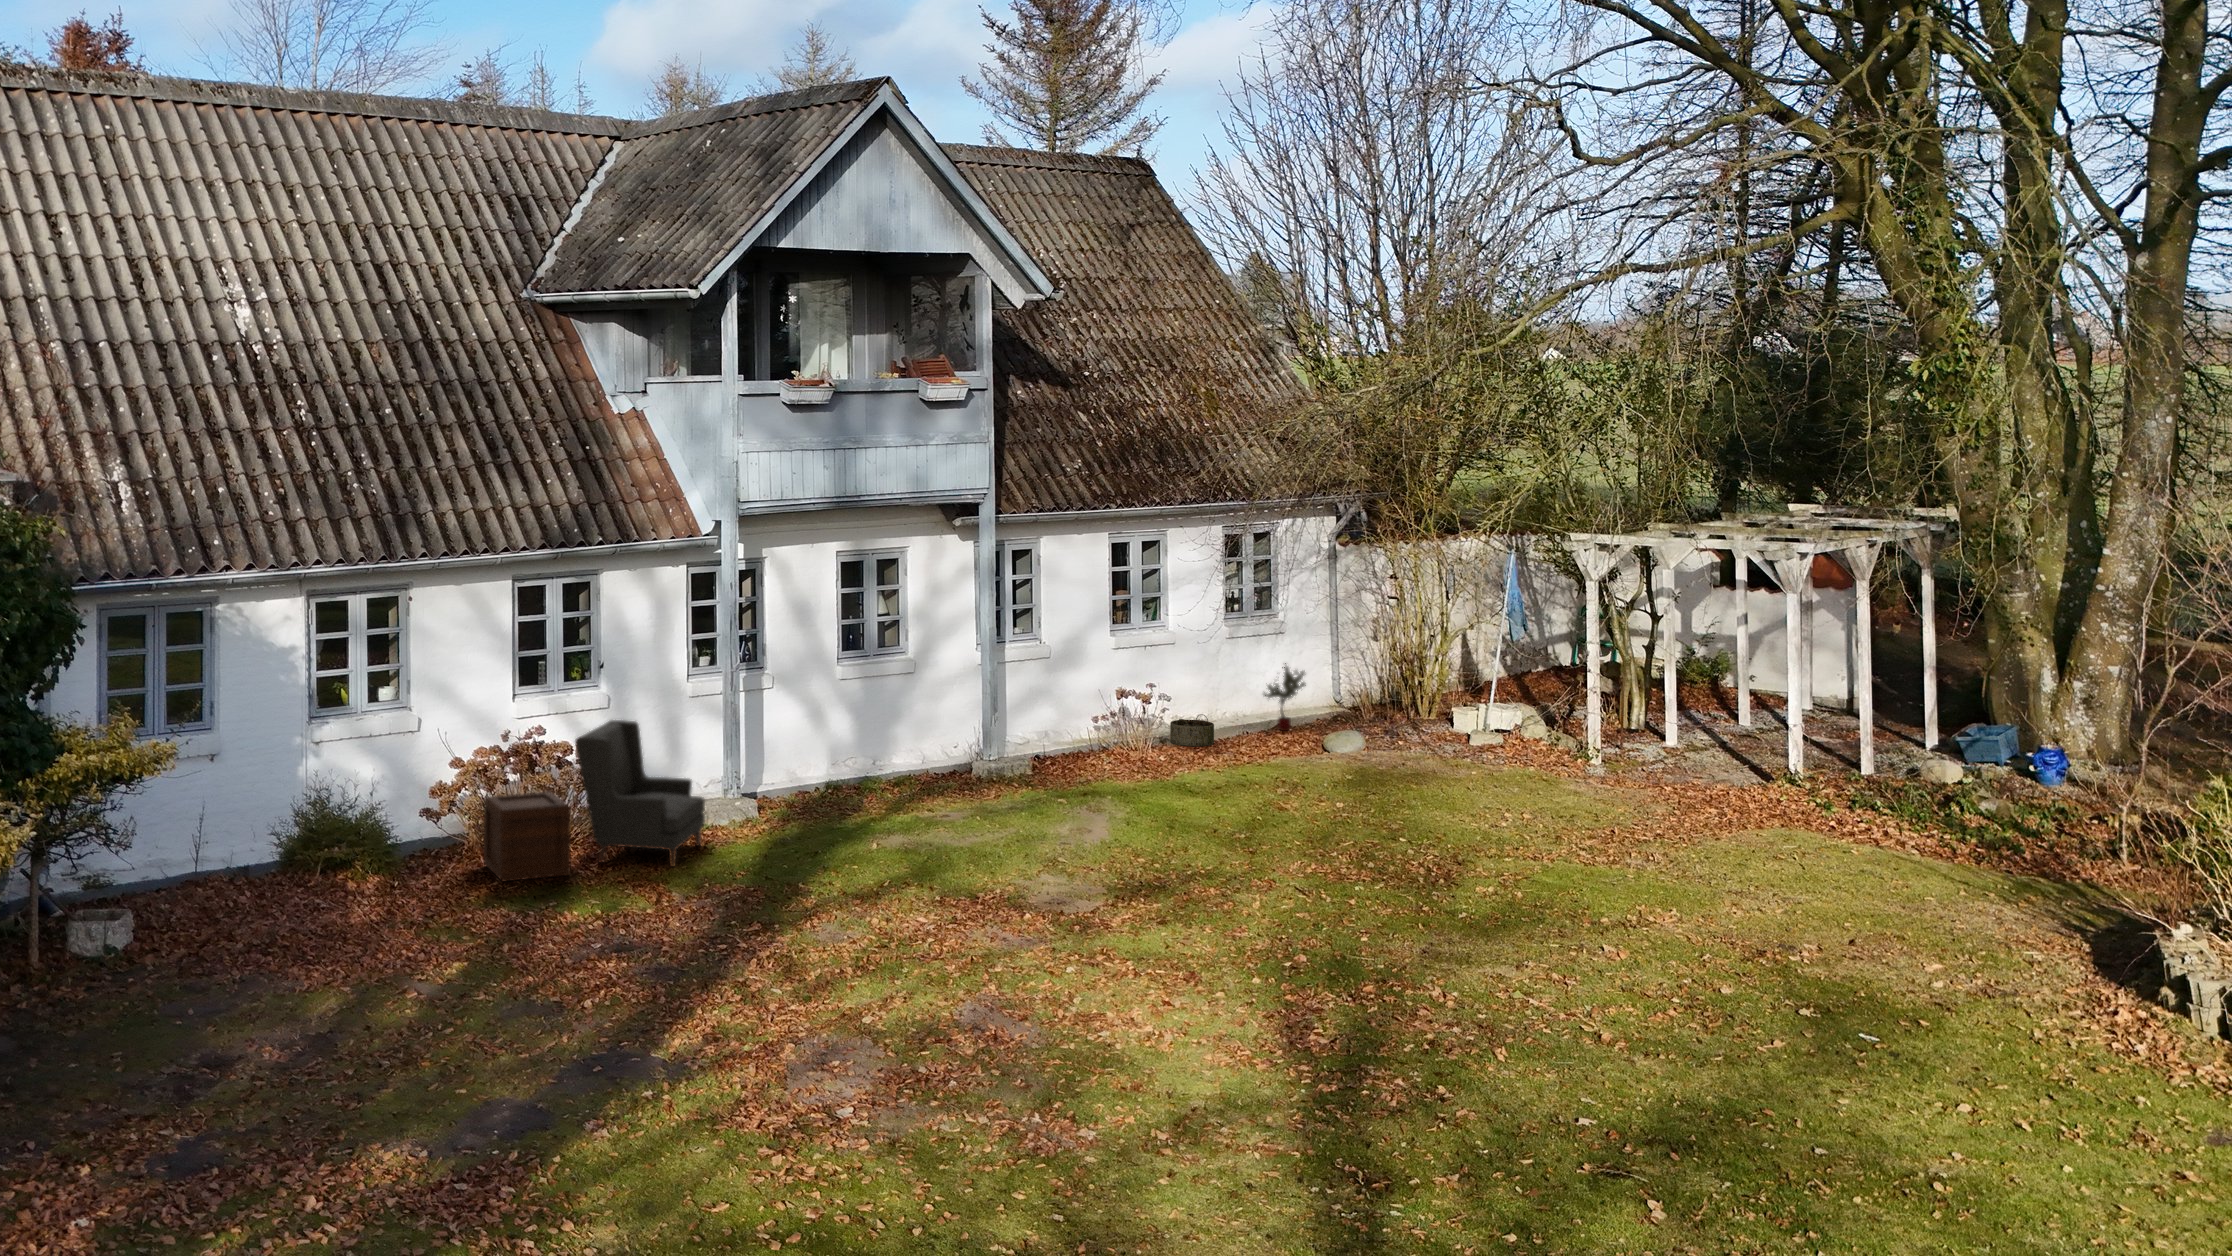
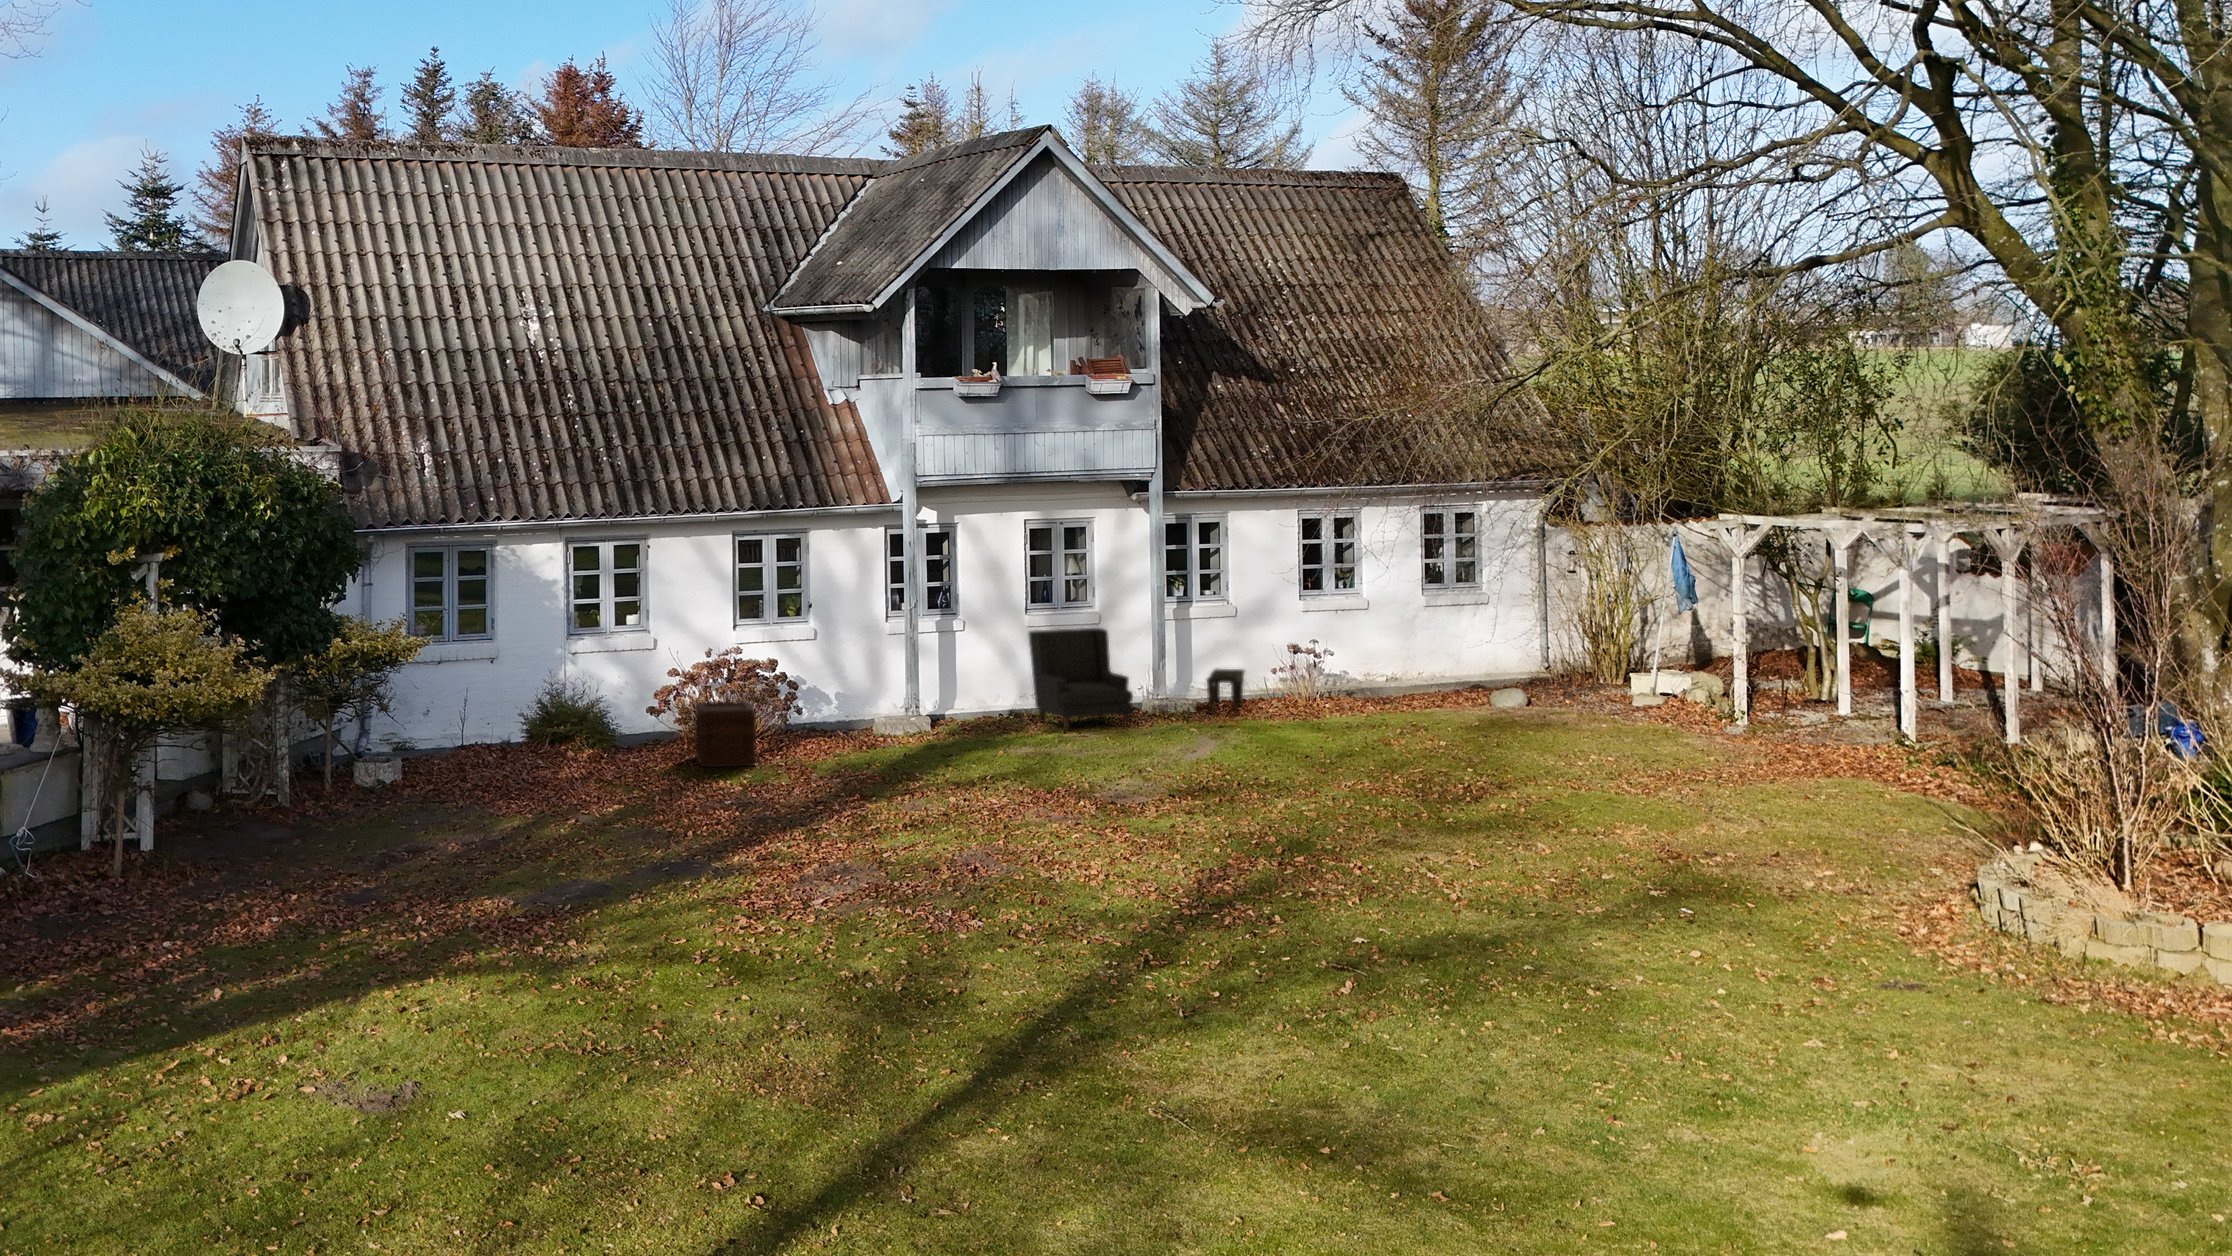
potted tree: present [1264,663,1306,731] -> none [1457,632,1504,695]
basket: present [1170,714,1214,746] -> none [1360,675,1401,703]
bench: none [1026,715,1065,770] -> present [1207,669,1244,715]
chair: present [575,720,705,867] -> present [1029,628,1134,731]

